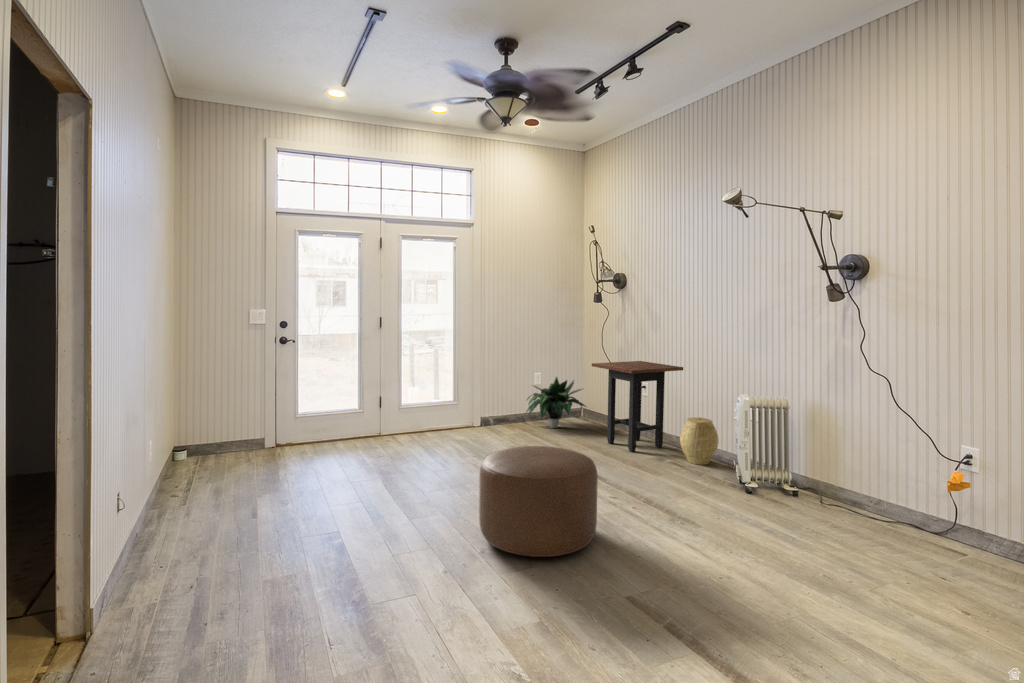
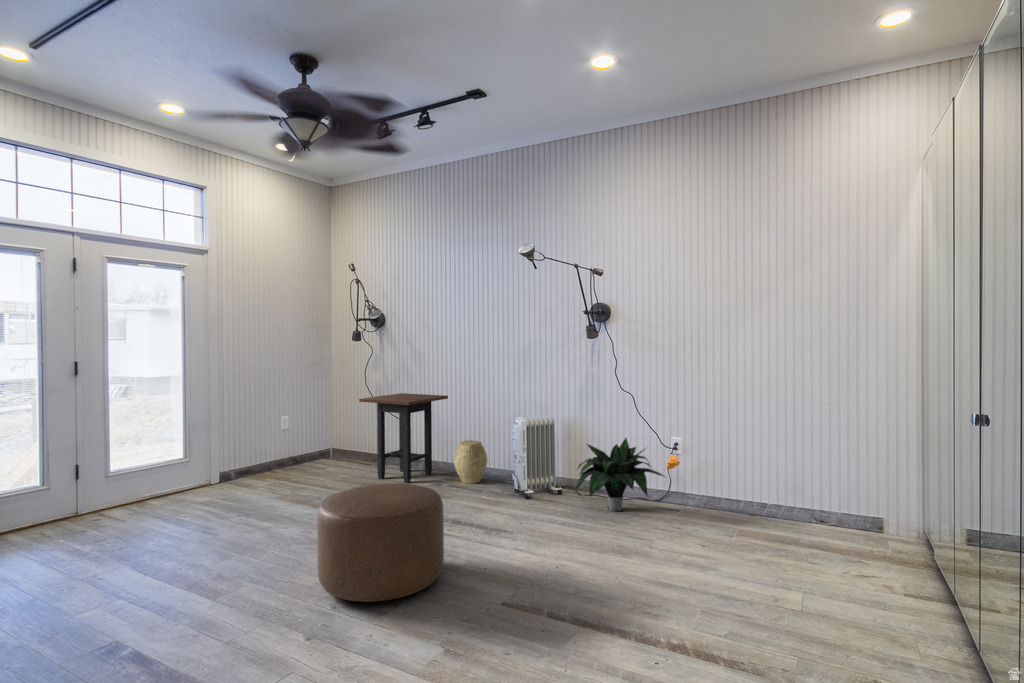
potted plant: present [527,377,585,428] -> present [576,438,664,511]

